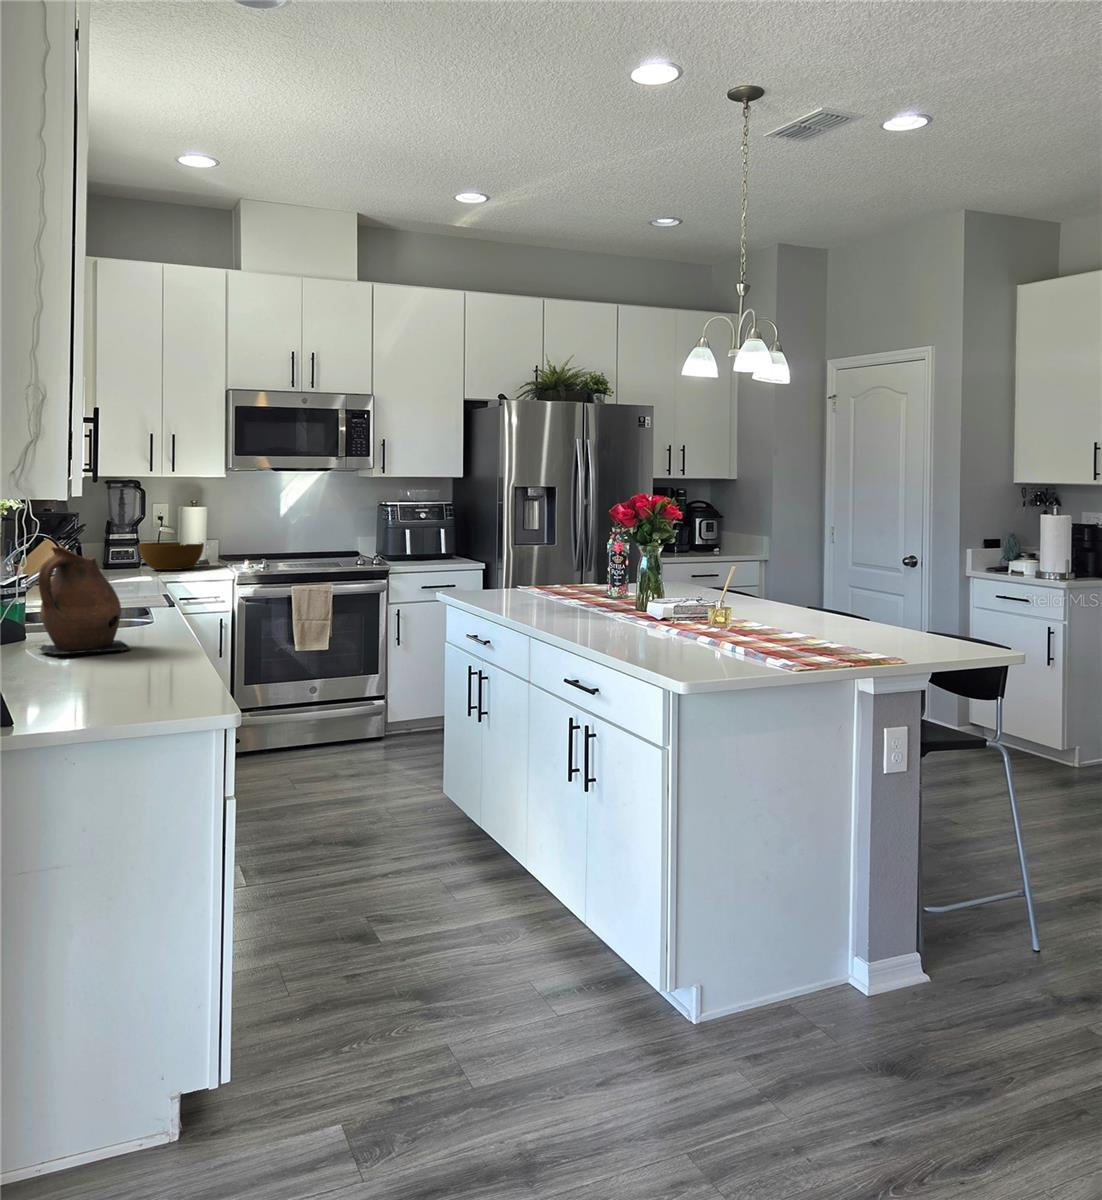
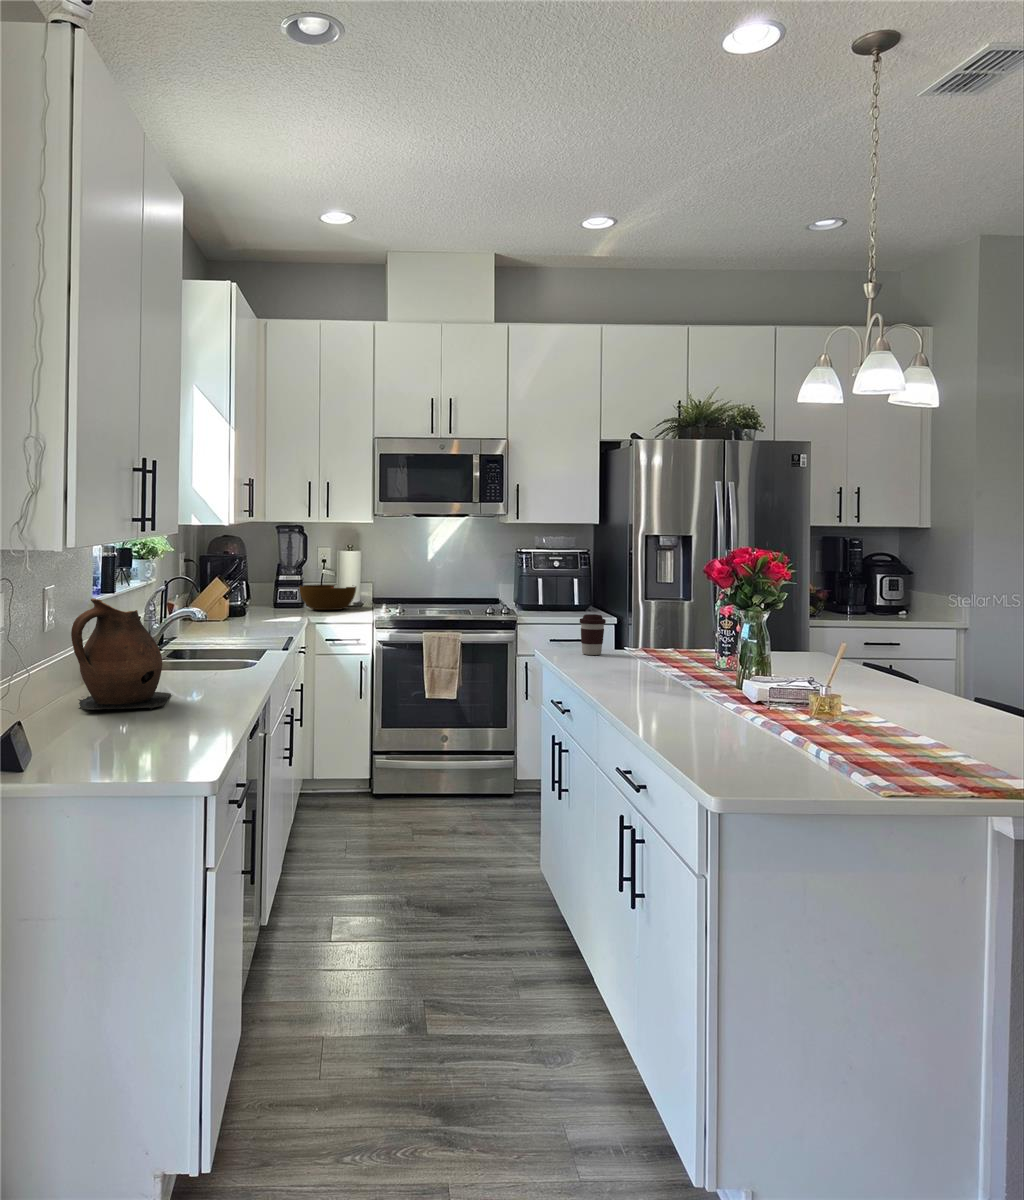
coffee cup: none [478,558,503,597] -> present [580,614,606,655]

